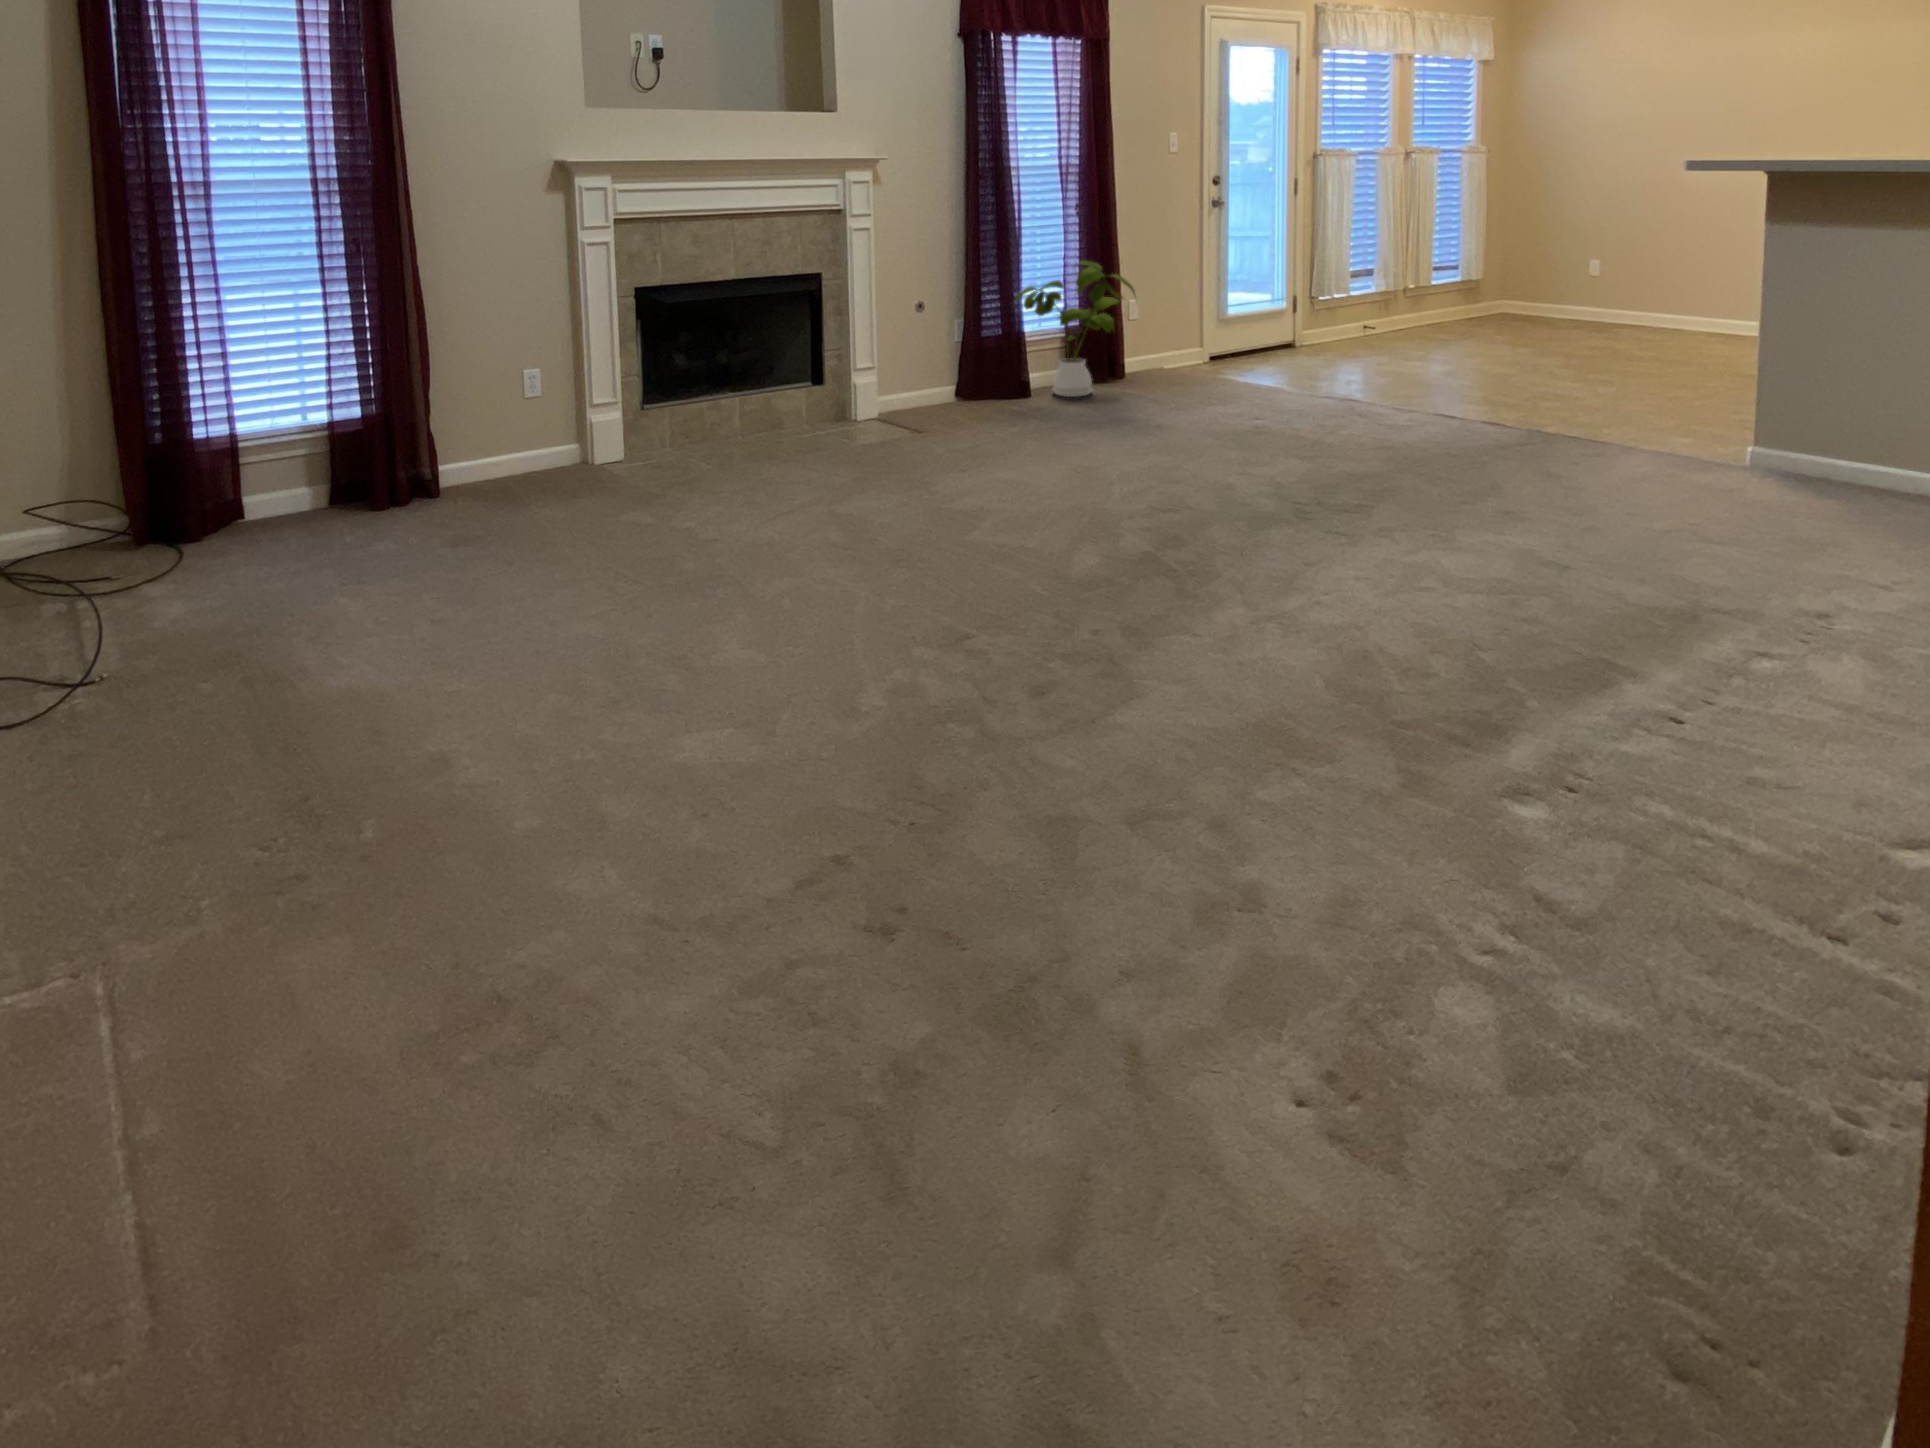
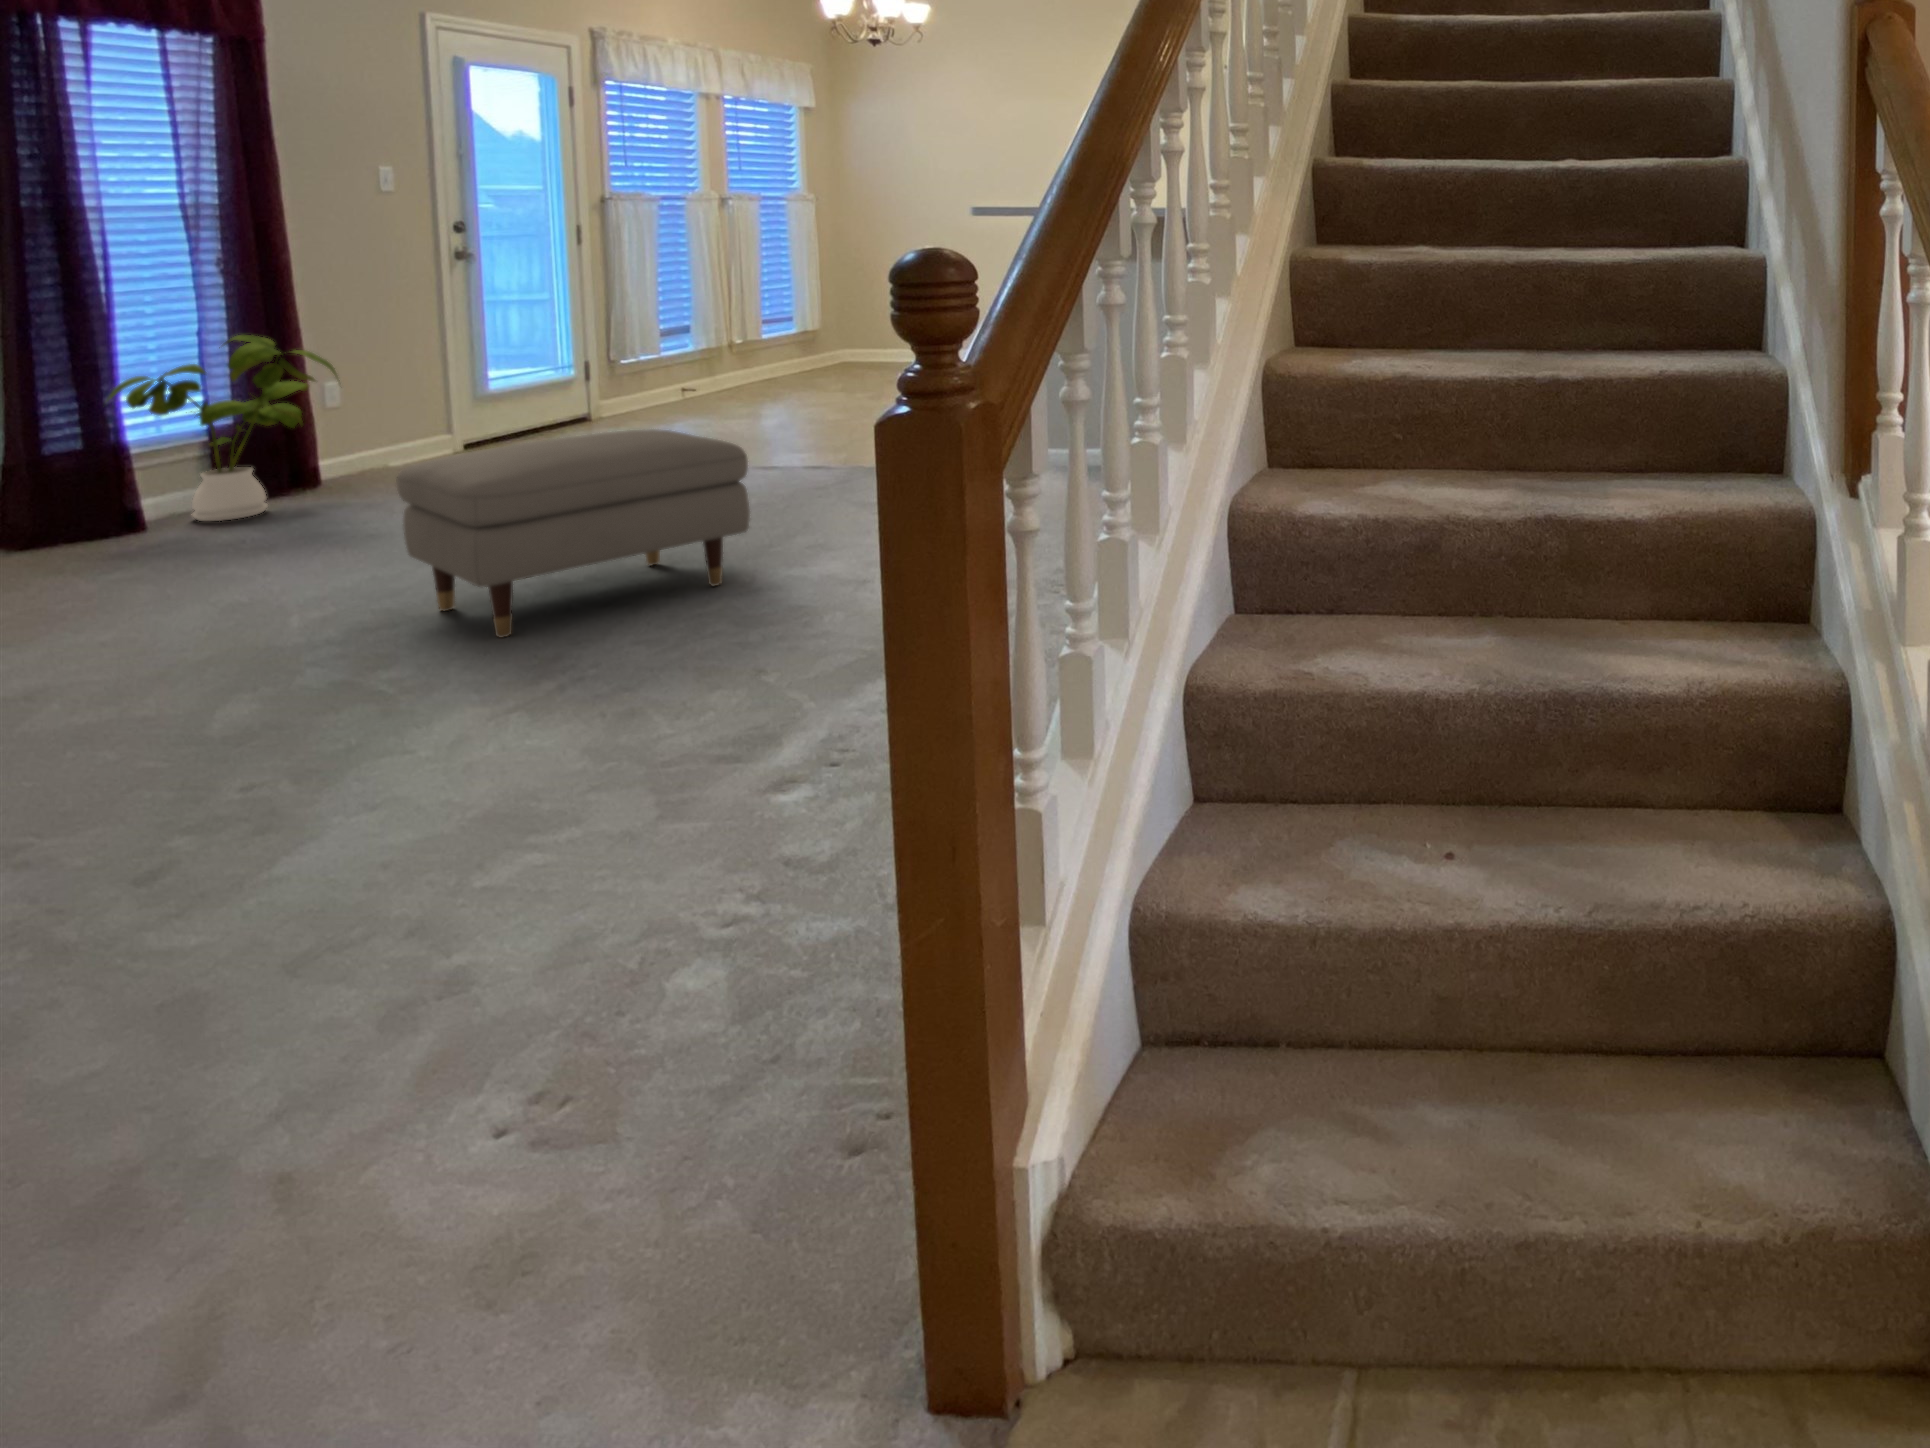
ottoman: none [1166,371,1433,542] -> present [396,429,750,637]

